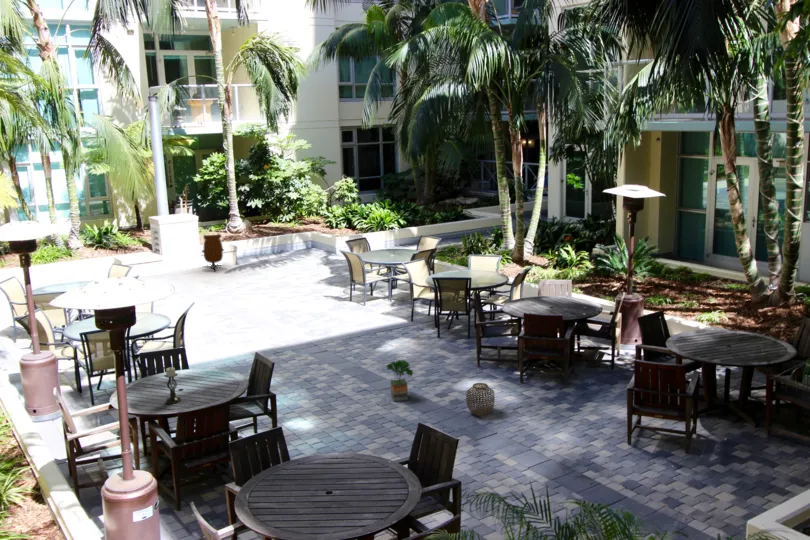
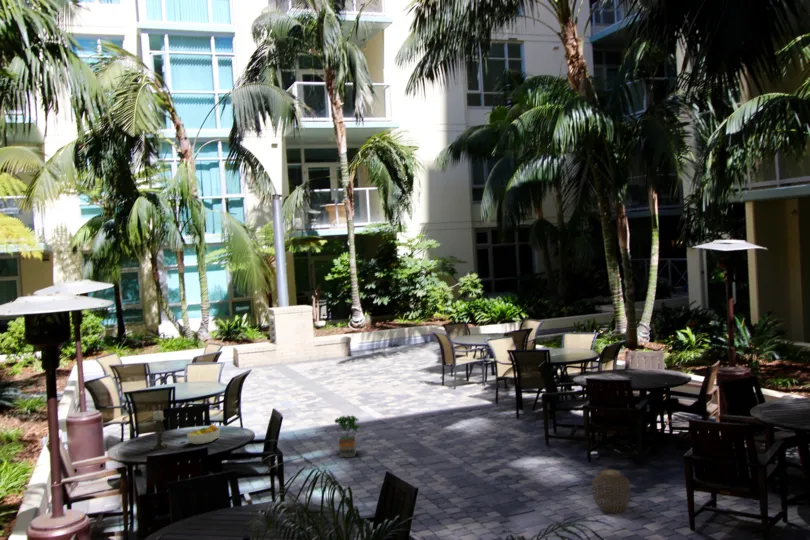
lounge chair: present [202,234,224,270] -> none [317,324,340,362]
potted tree: present [386,360,413,401] -> present [335,416,360,457]
fruit bowl: none [198,376,227,396] -> present [187,424,220,444]
woven basket: present [466,383,495,416] -> present [592,469,631,513]

